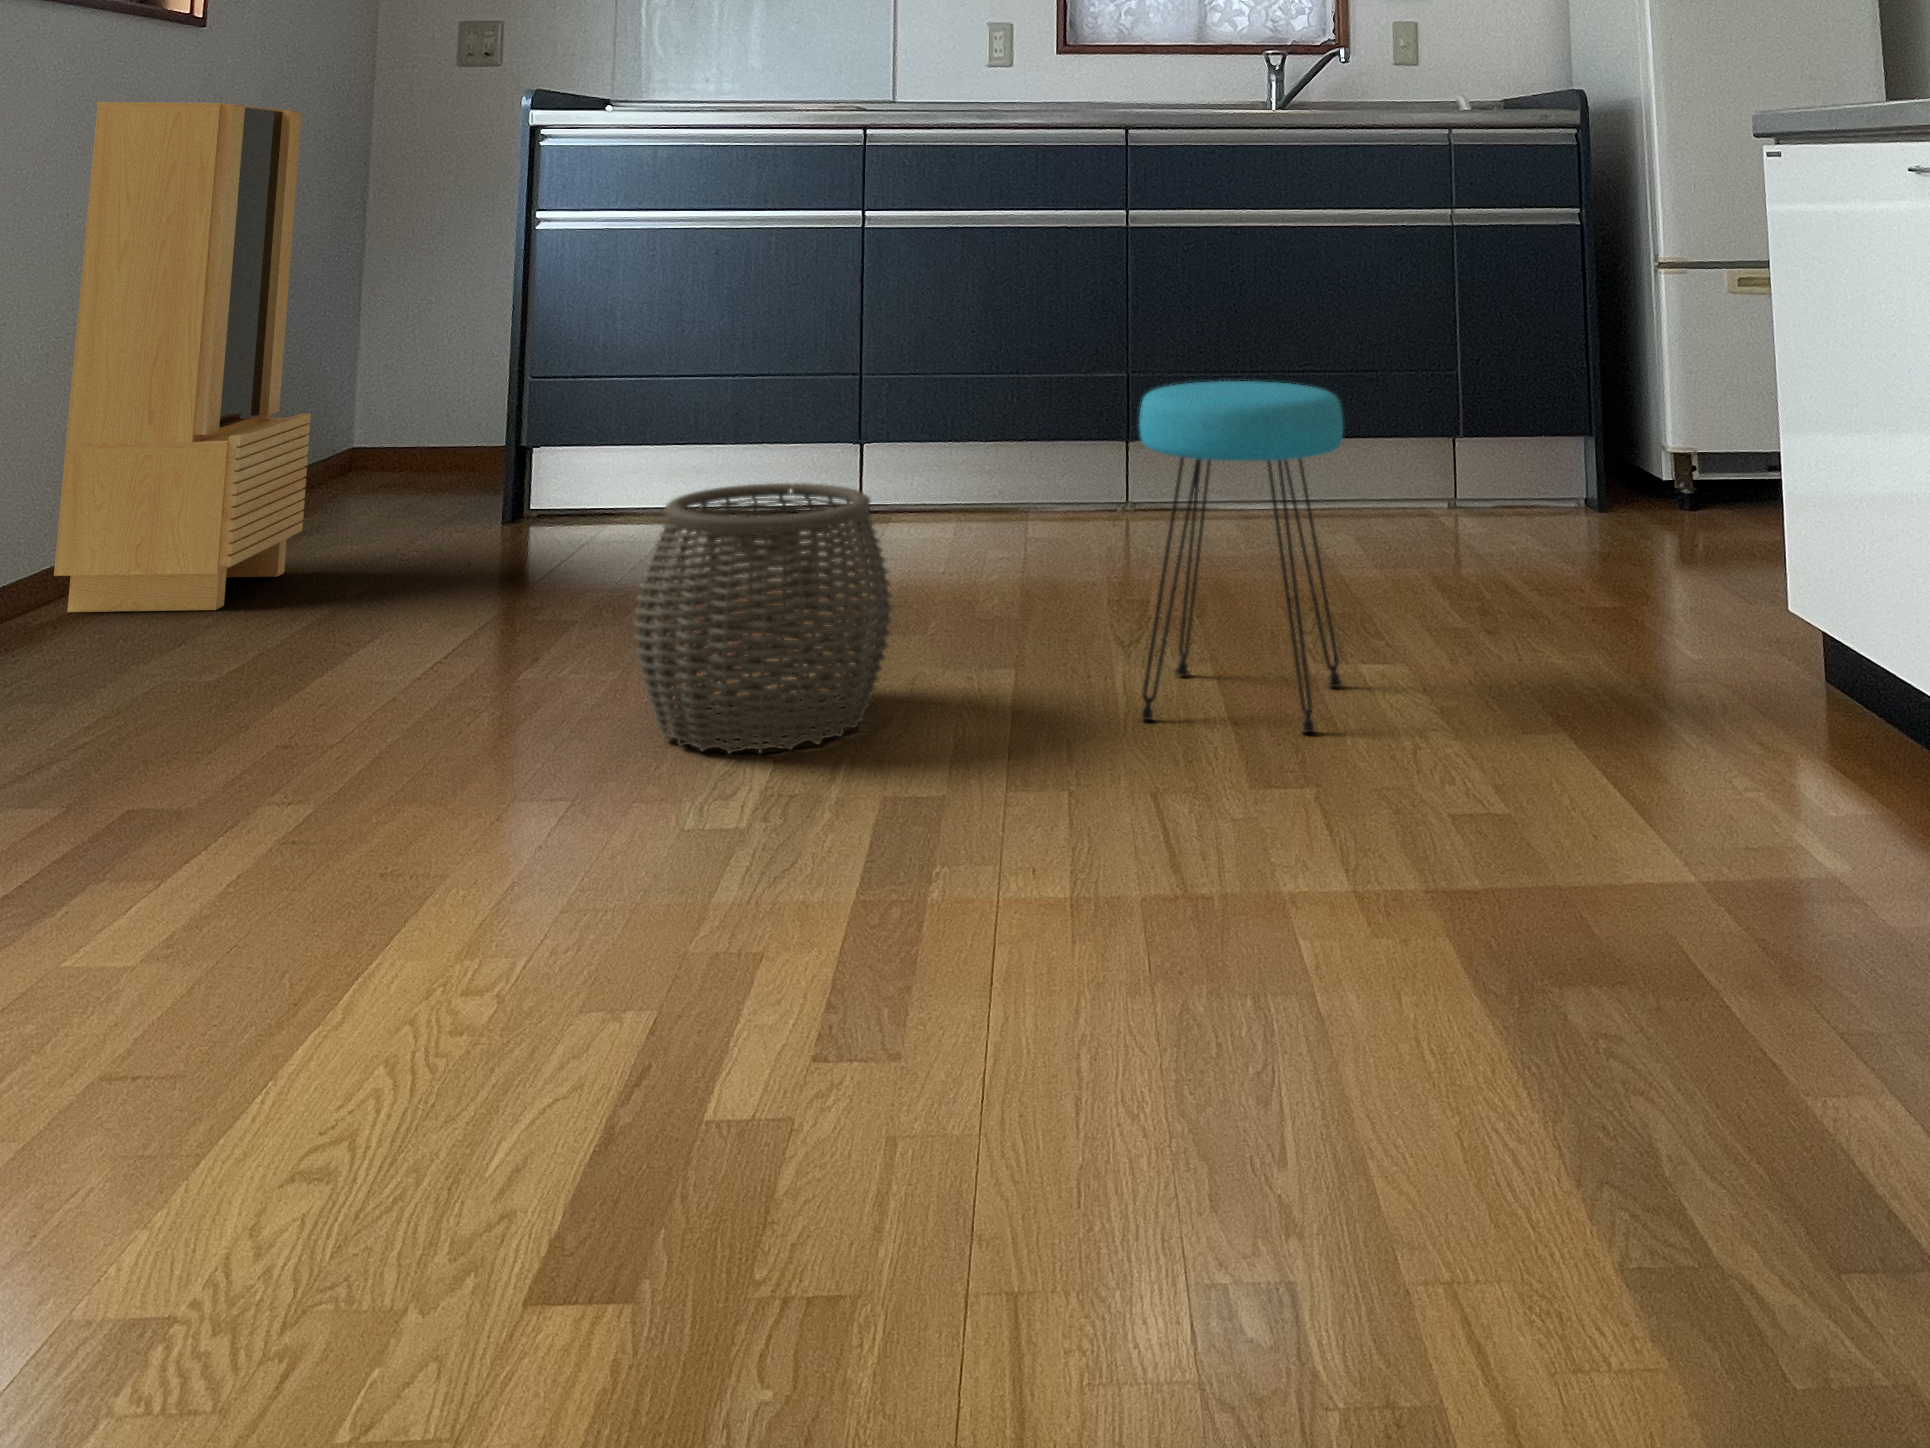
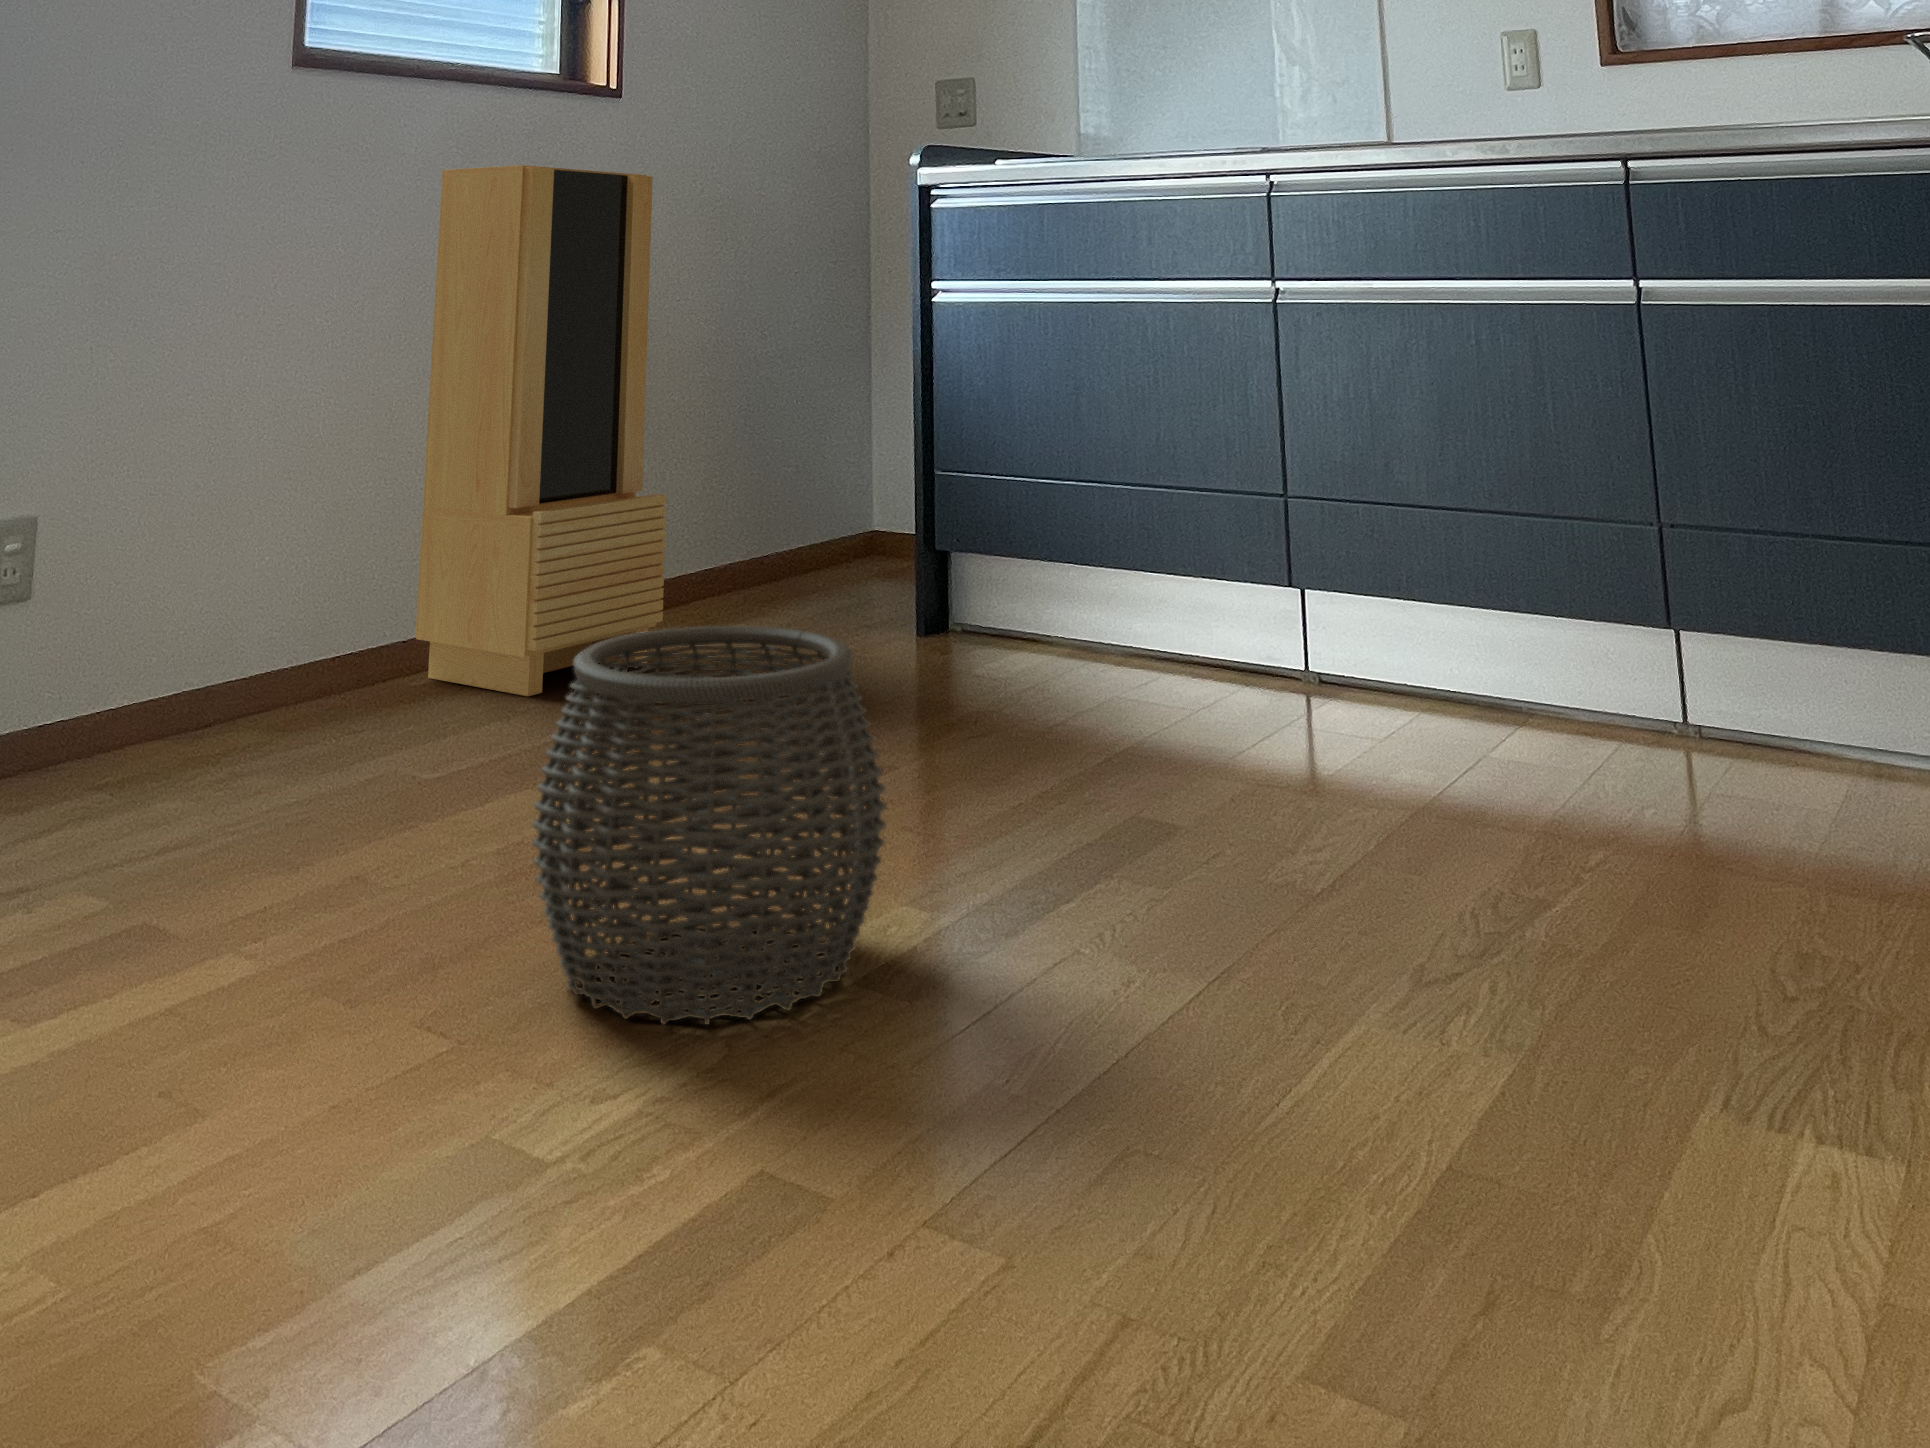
stool: present [1139,381,1343,732] -> none [1175,540,1625,1244]

